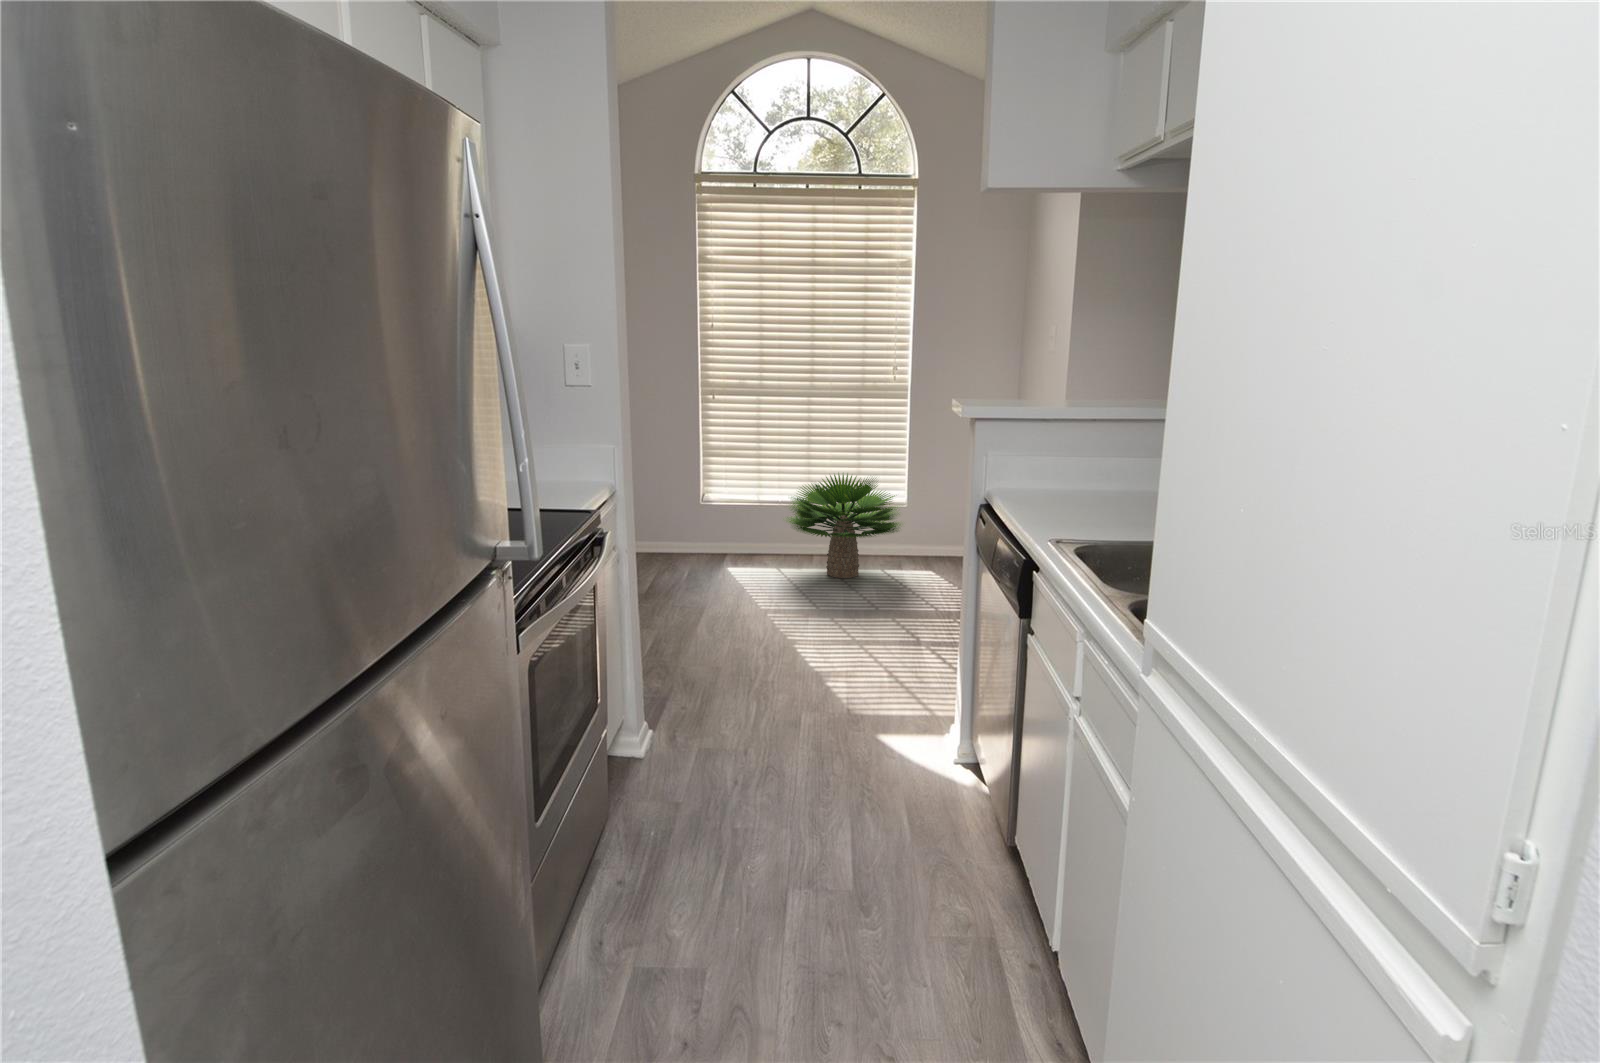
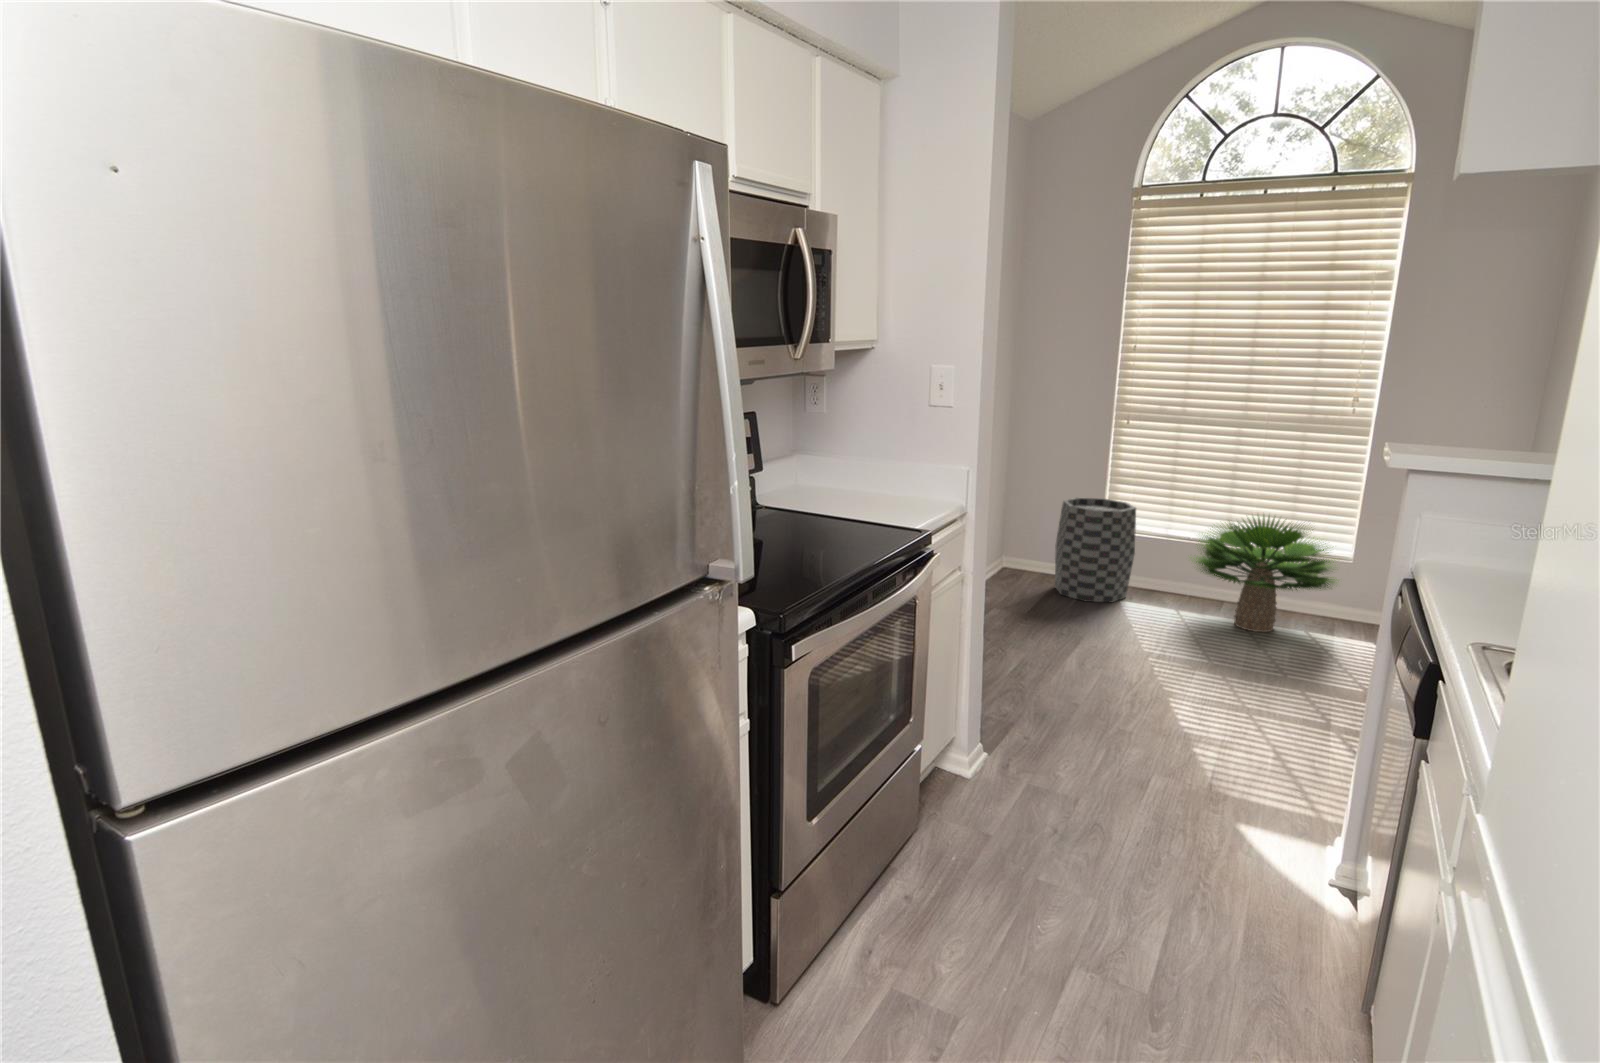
trash can: none [661,473,735,574] -> present [1055,498,1136,602]

